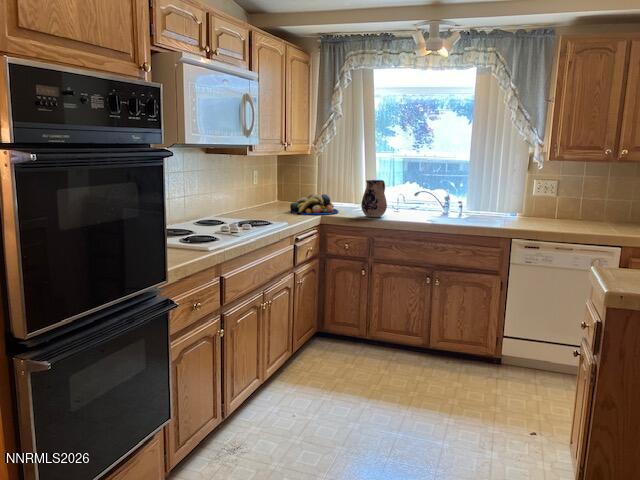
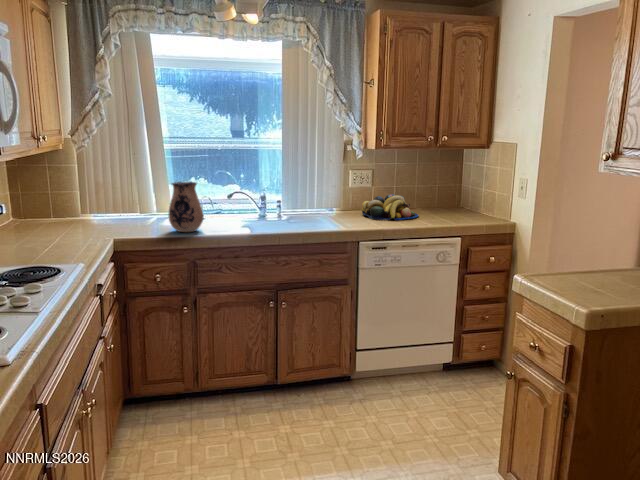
fruit bowl: present [290,194,338,215] -> present [361,194,418,220]

